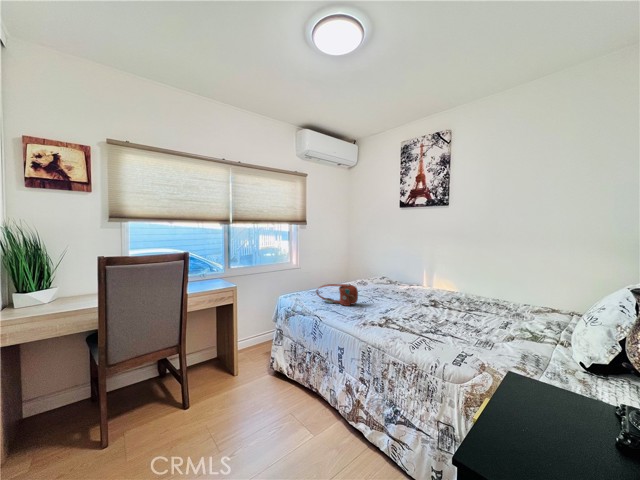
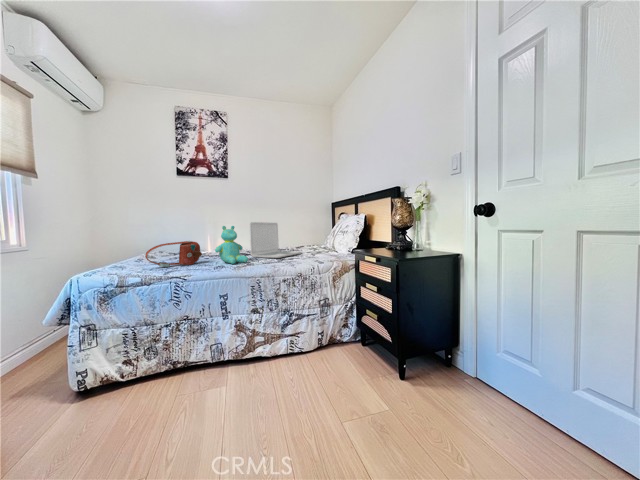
laptop: none [415,272,494,330] -> present [250,222,302,258]
teddy bear: none [359,276,392,320] -> present [215,226,248,264]

